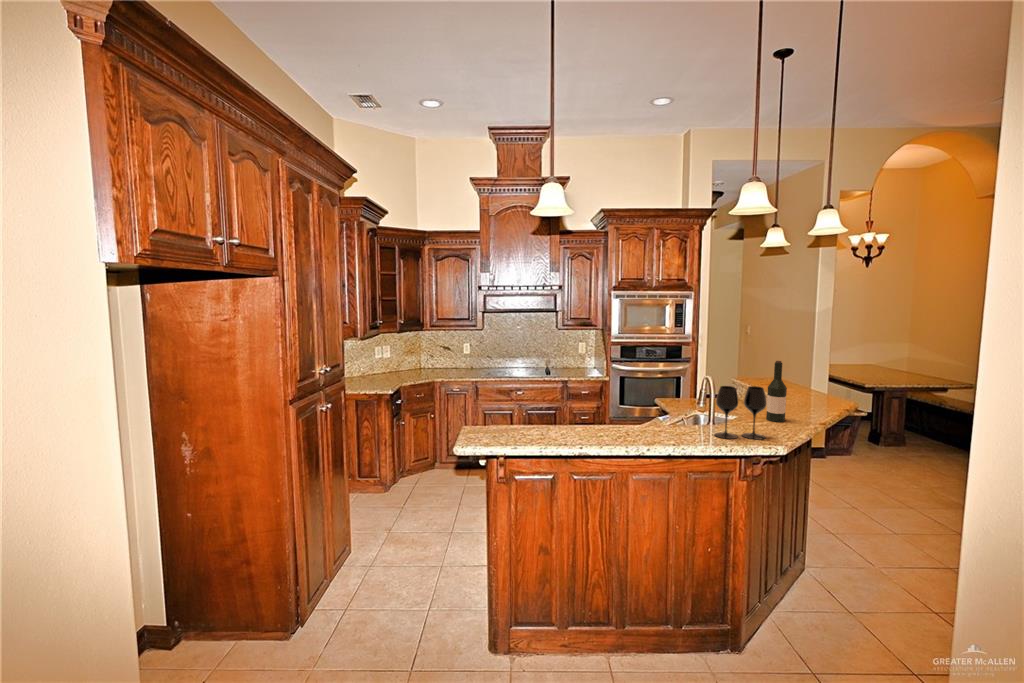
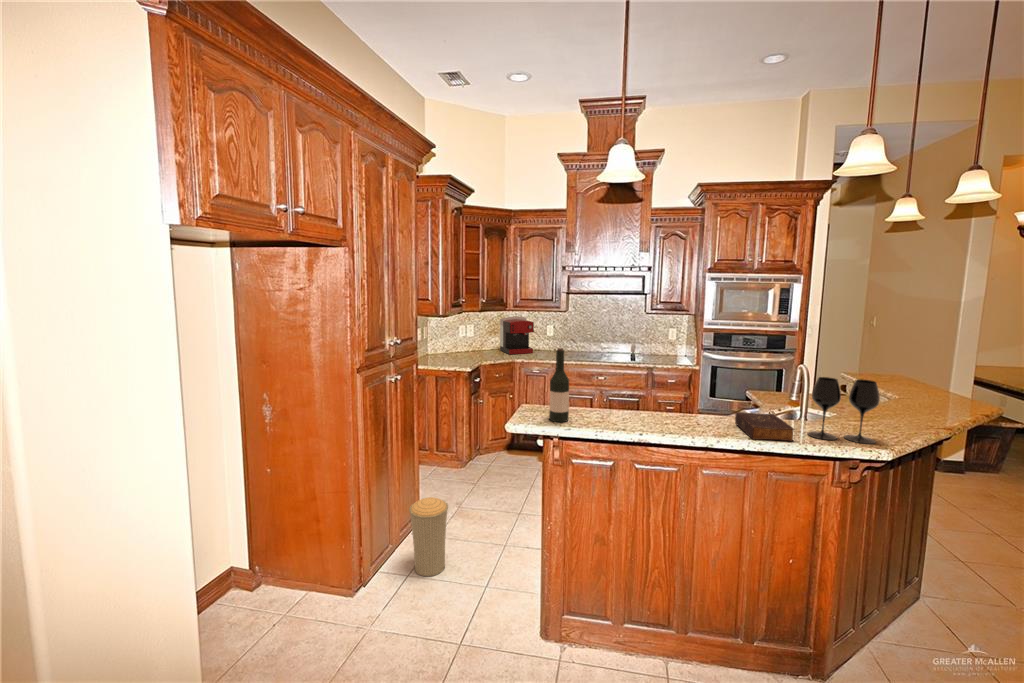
coffee maker: none [417,337,452,376] -> present [500,316,534,354]
wine bottle: present [766,361,787,422] -> present [549,348,569,422]
book: none [656,420,705,443] -> present [735,412,794,442]
trash can: none [344,530,386,613] -> present [409,497,448,576]

